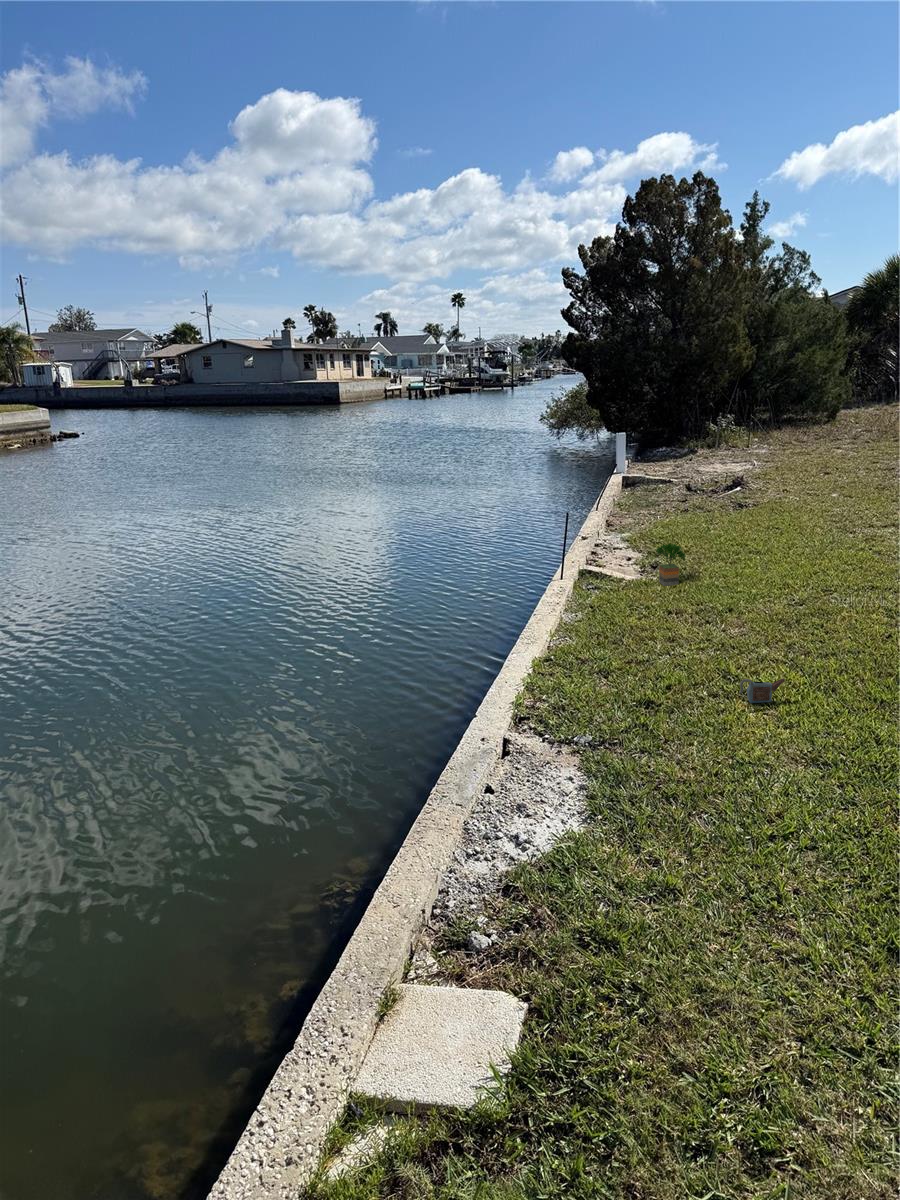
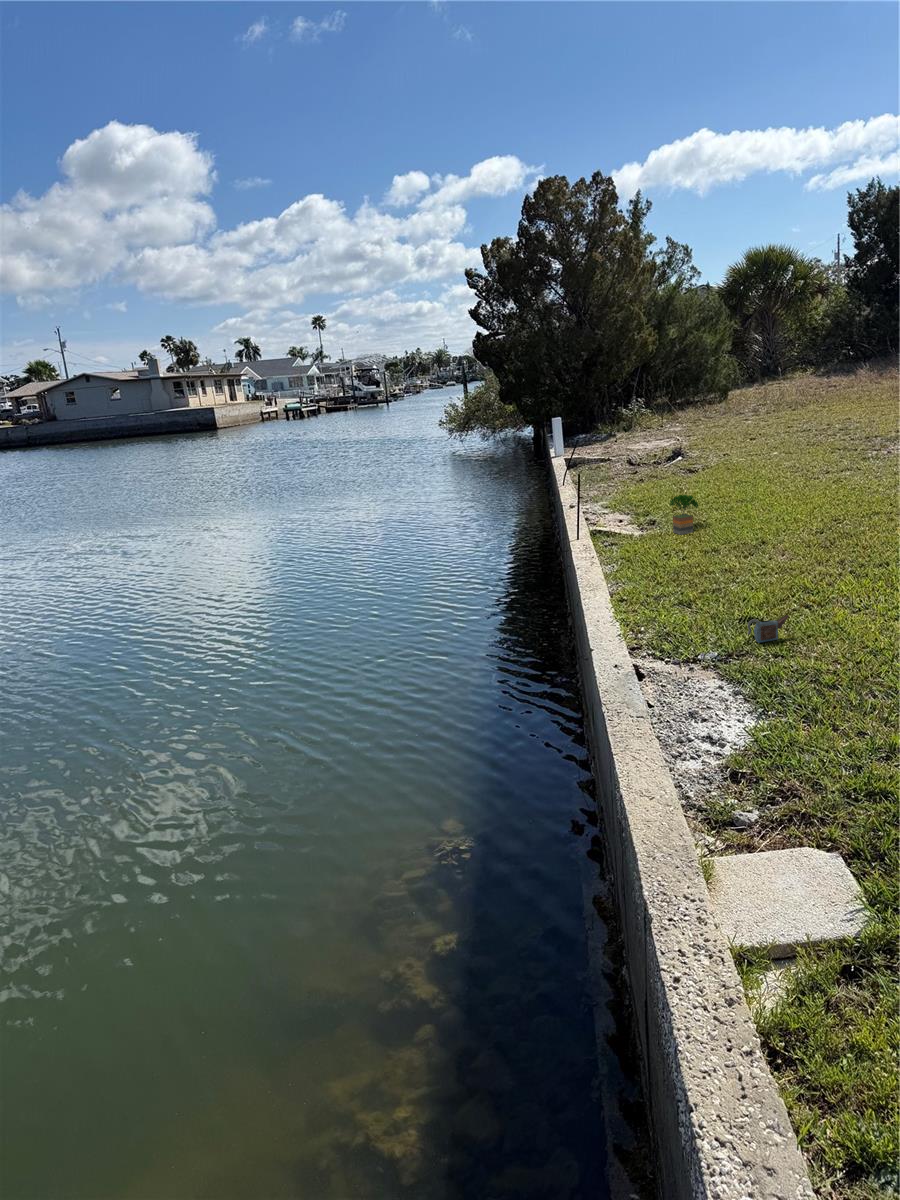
watering can: present [739,679,785,703] -> present [747,615,789,643]

